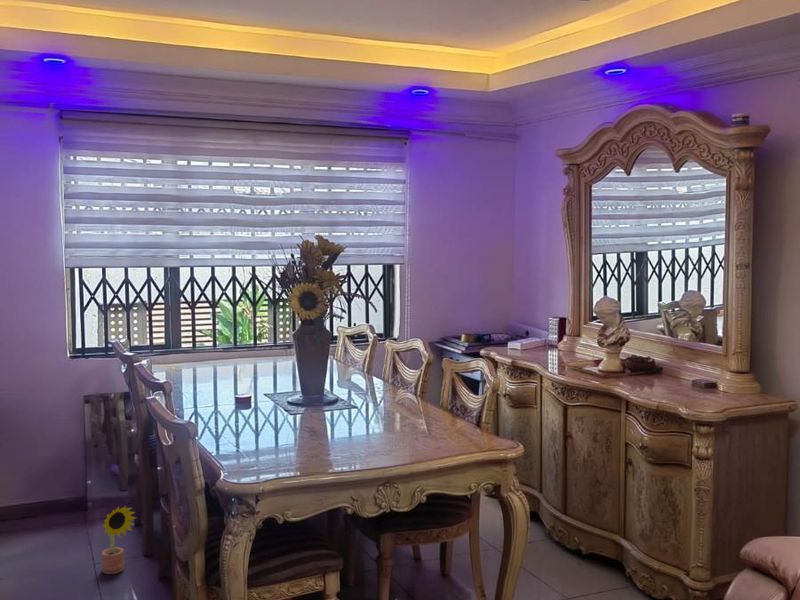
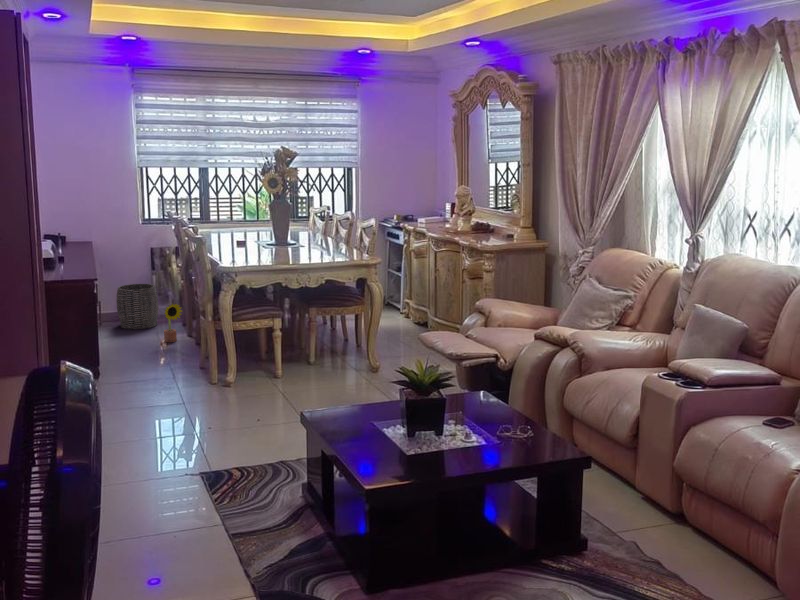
woven basket: none [23,455,94,538] -> present [117,284,159,329]

